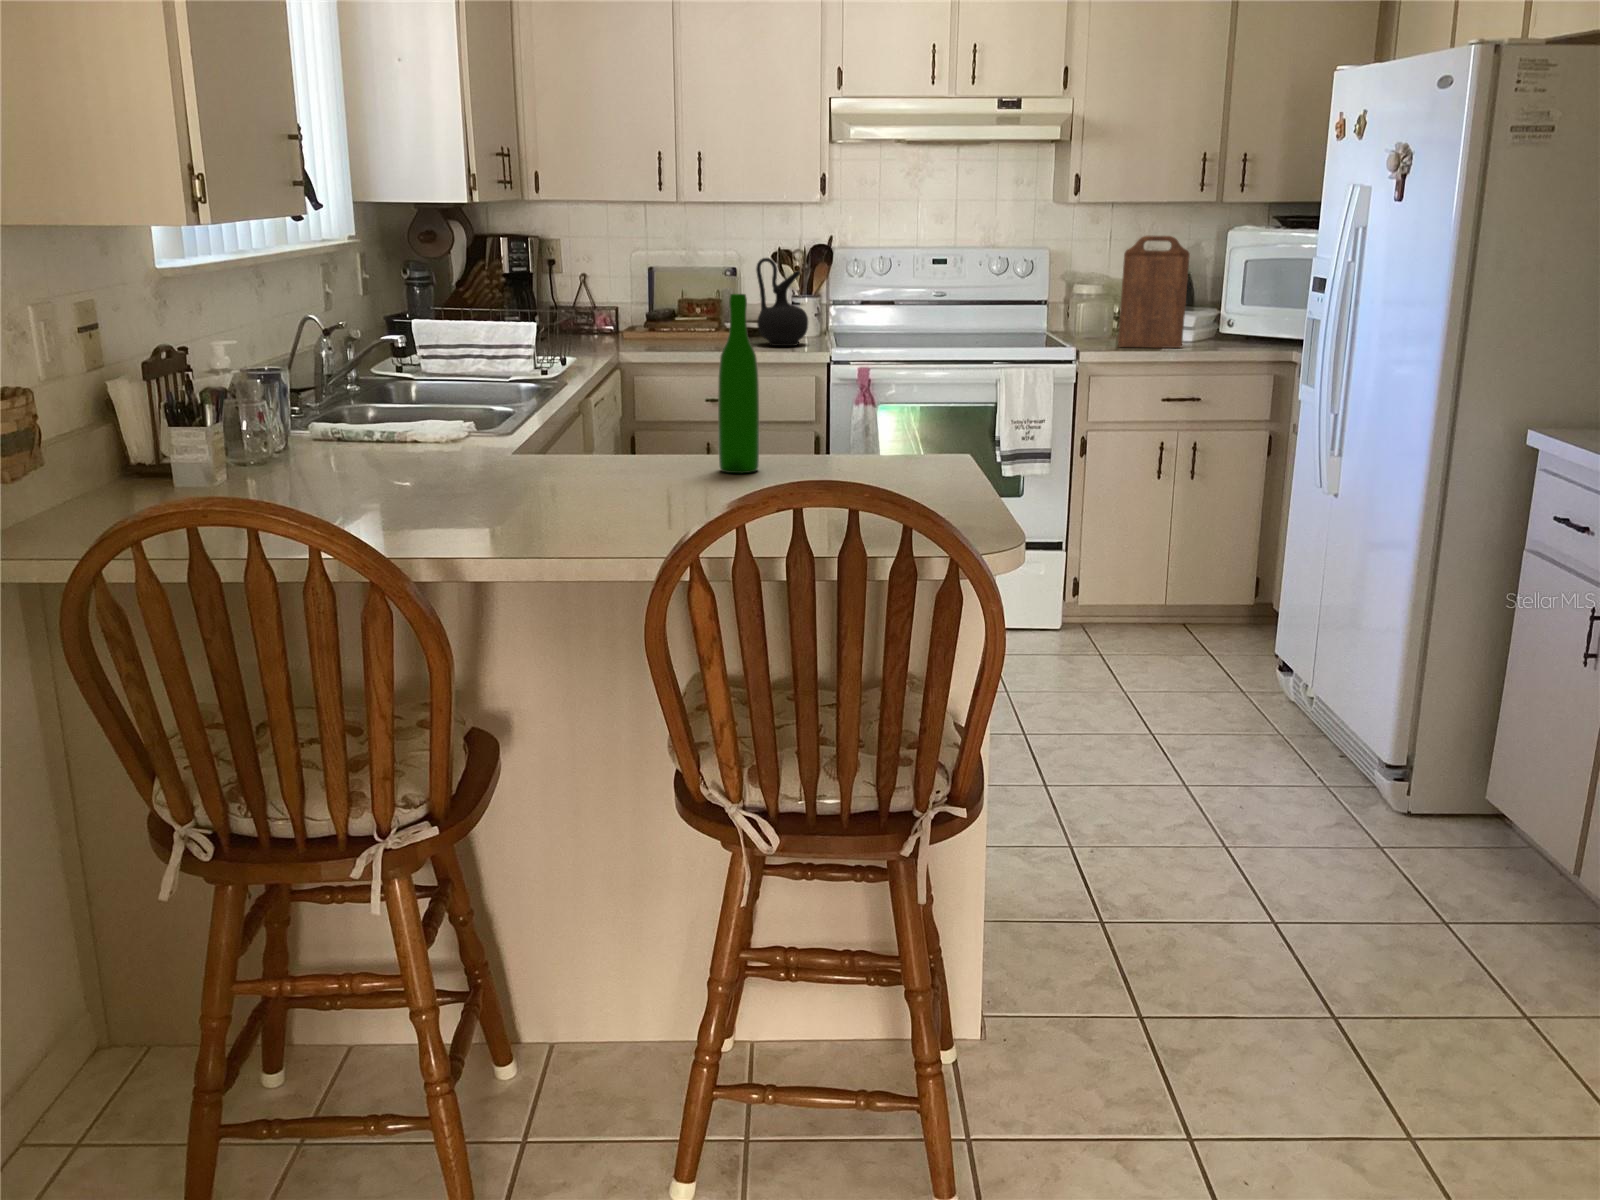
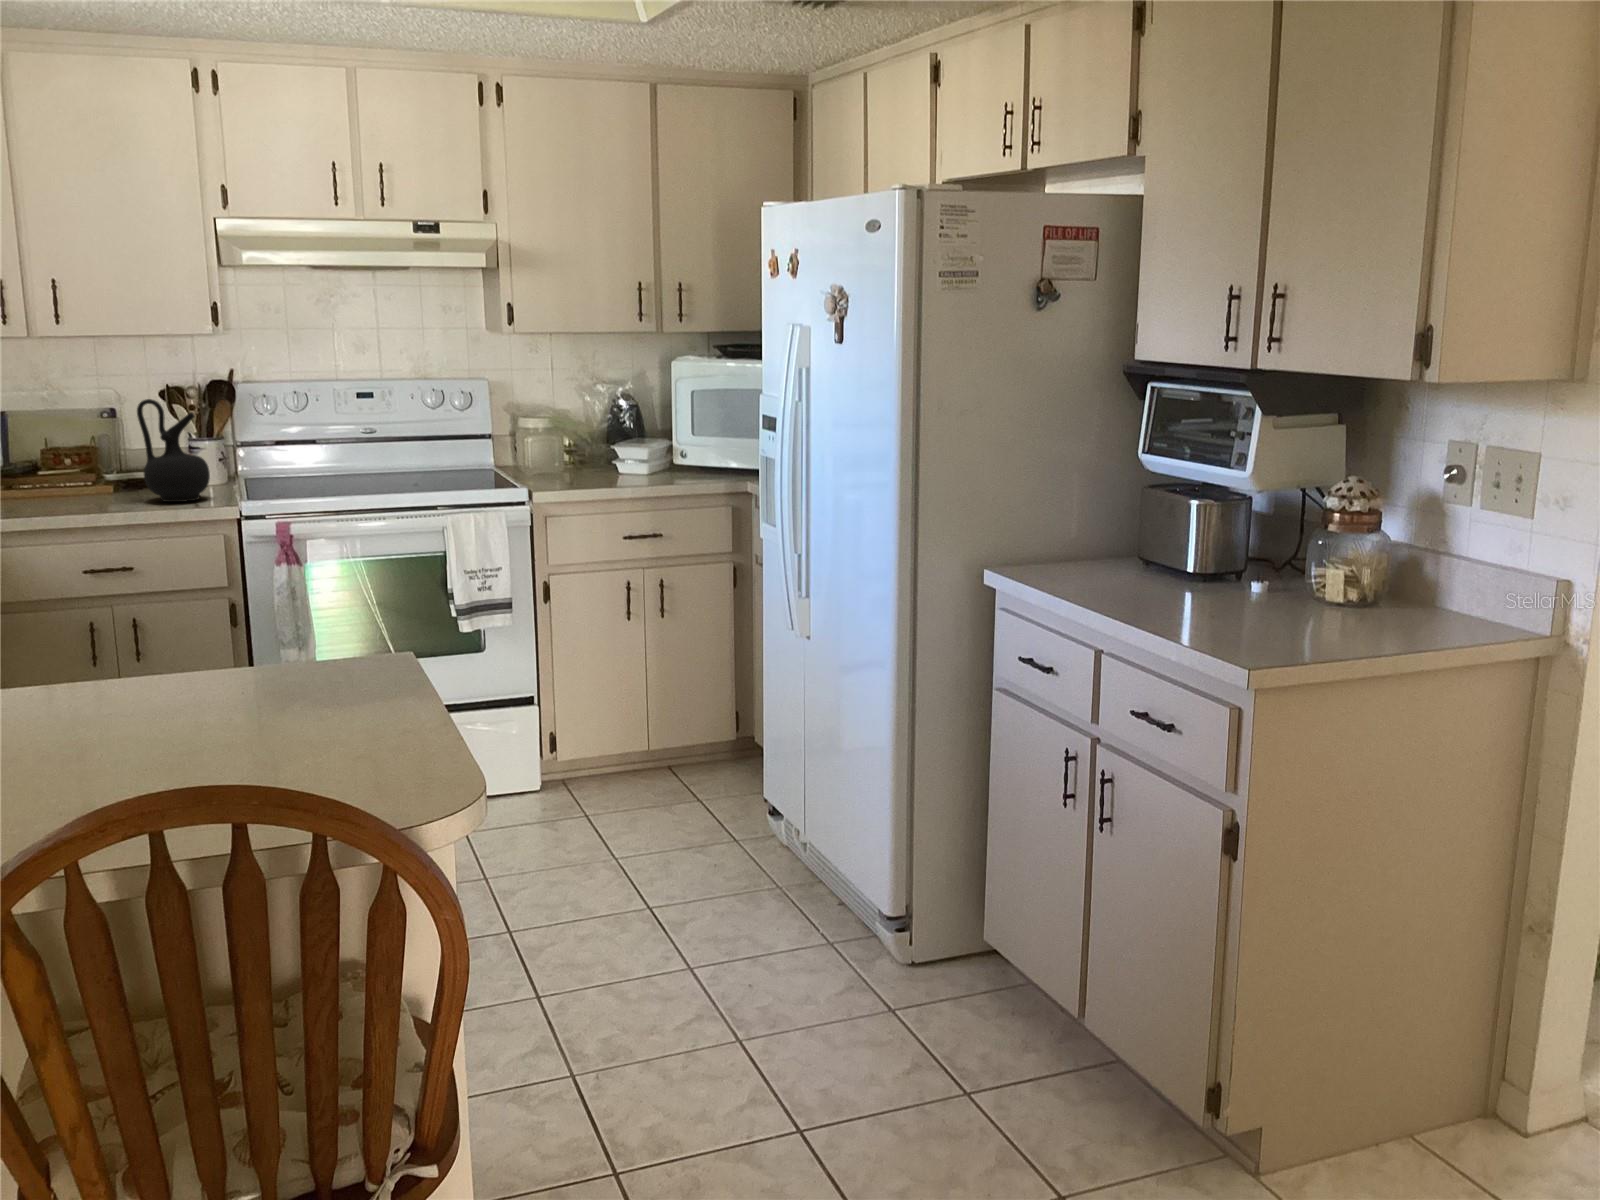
cutting board: present [1118,236,1190,348] -> none [569,366,639,484]
wine bottle: present [718,294,759,473] -> none [63,492,131,721]

